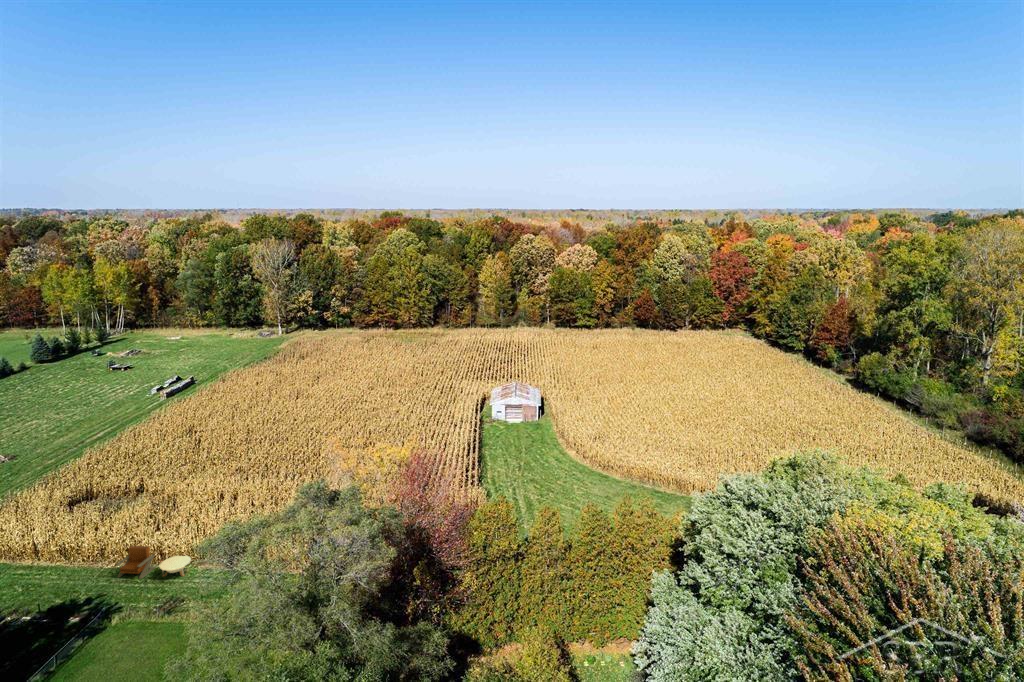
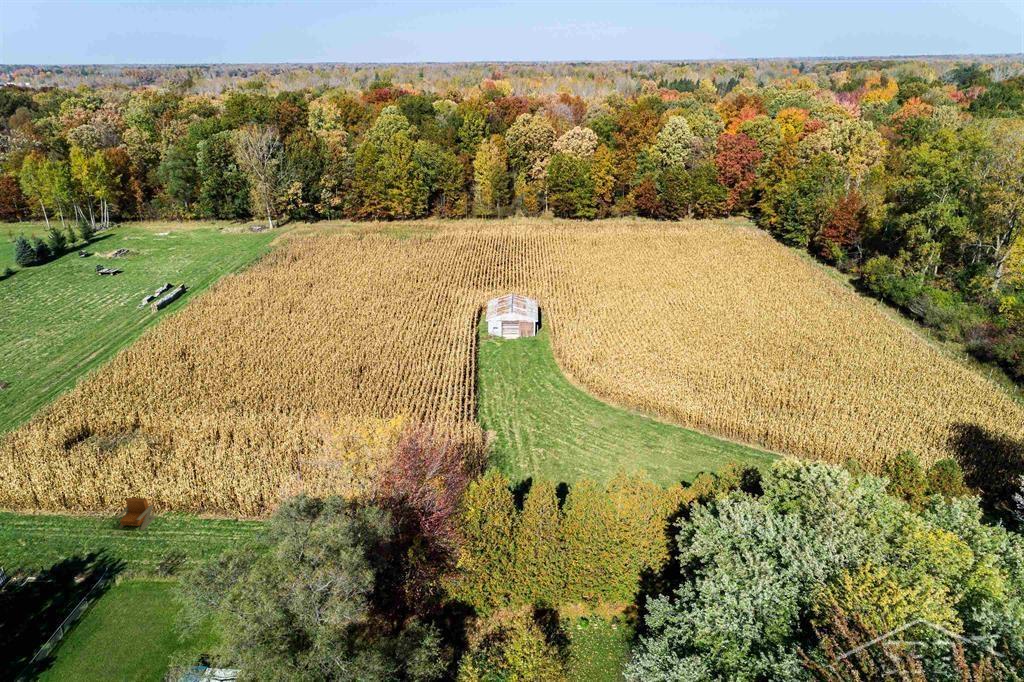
round table: present [160,556,191,576] -> none [159,505,190,527]

